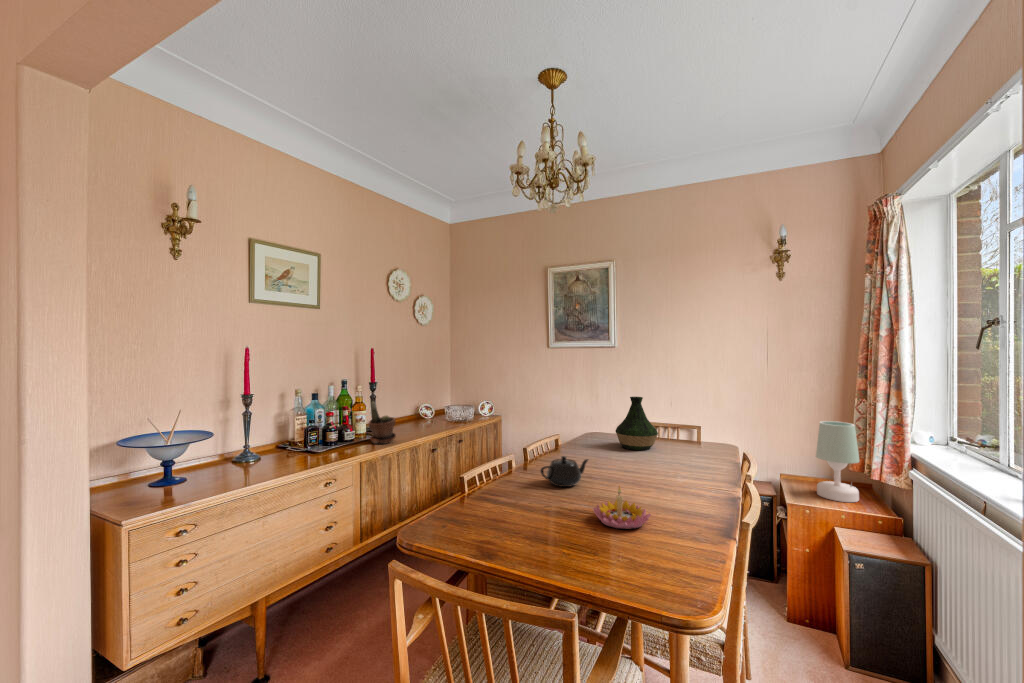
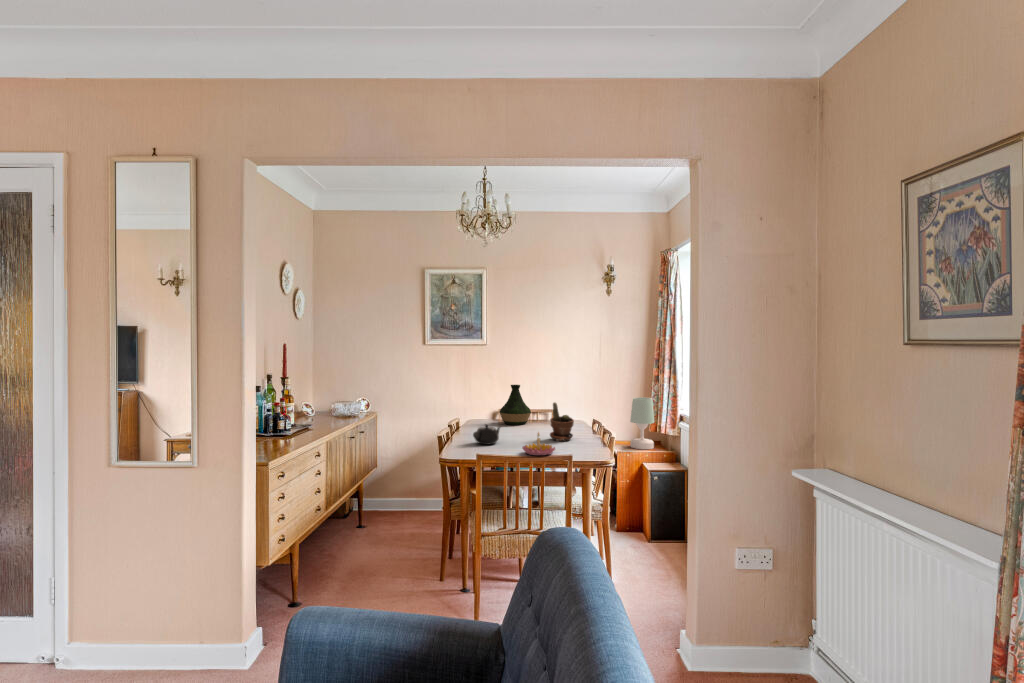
potted plant: present [369,402,396,444] -> present [550,402,574,441]

